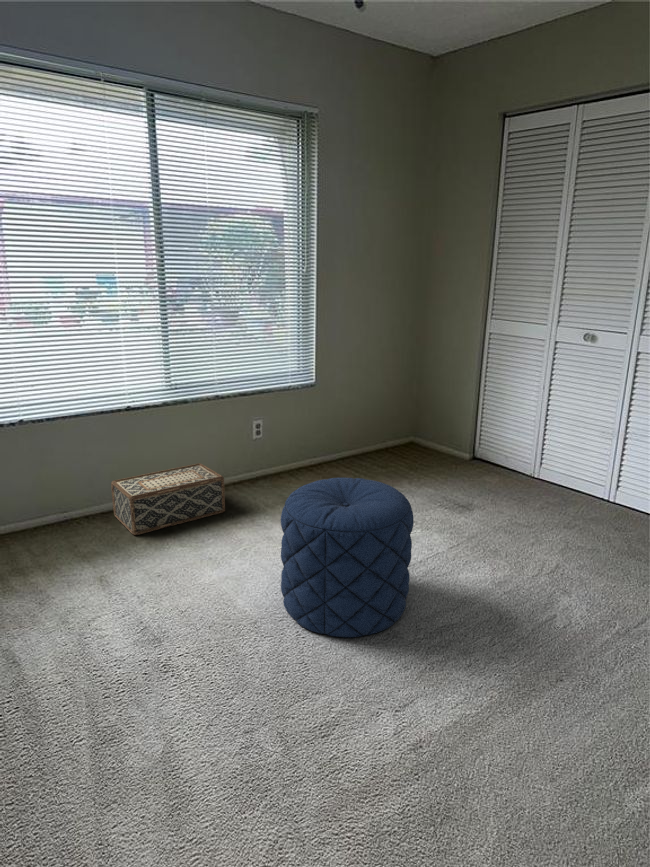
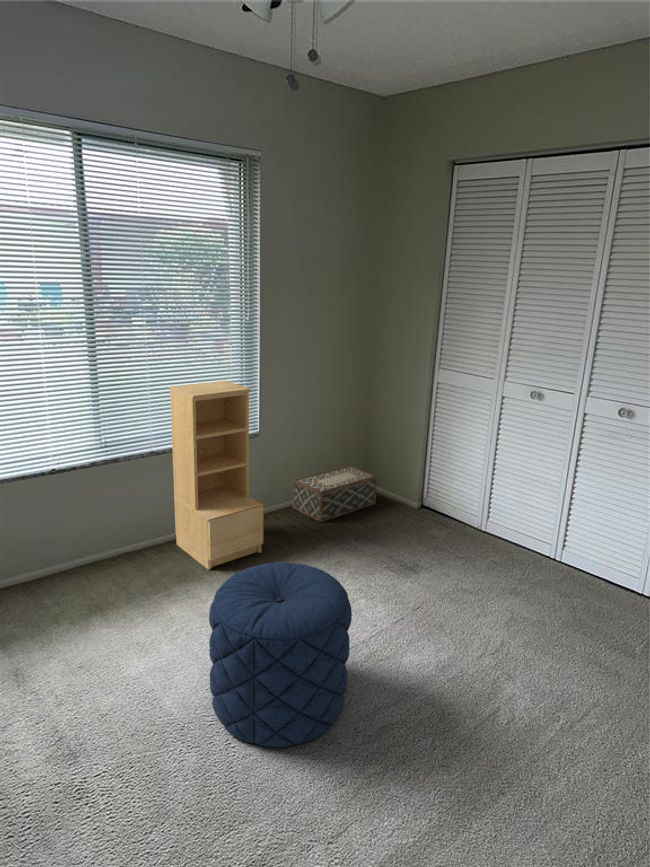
bookshelf: none [233,330,322,506] -> present [170,381,263,570]
woven basket: present [111,463,225,535] -> present [292,466,377,522]

